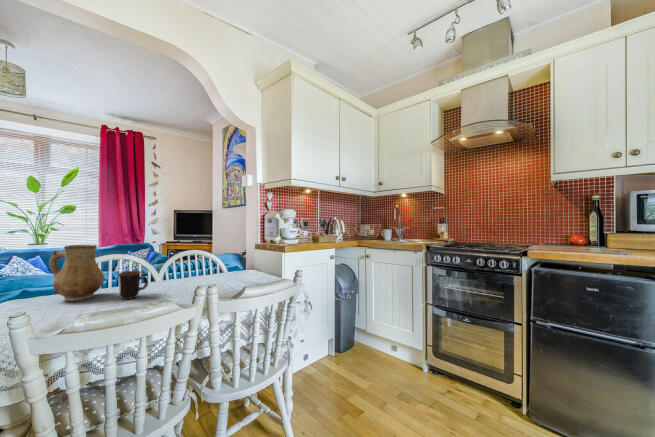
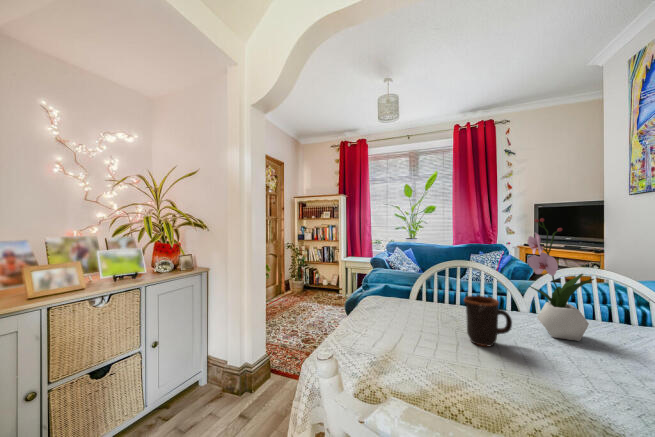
flower arrangement: none [158,224,189,286] -> present [528,218,594,341]
ceramic pitcher: present [49,245,104,301] -> none [394,246,448,321]

